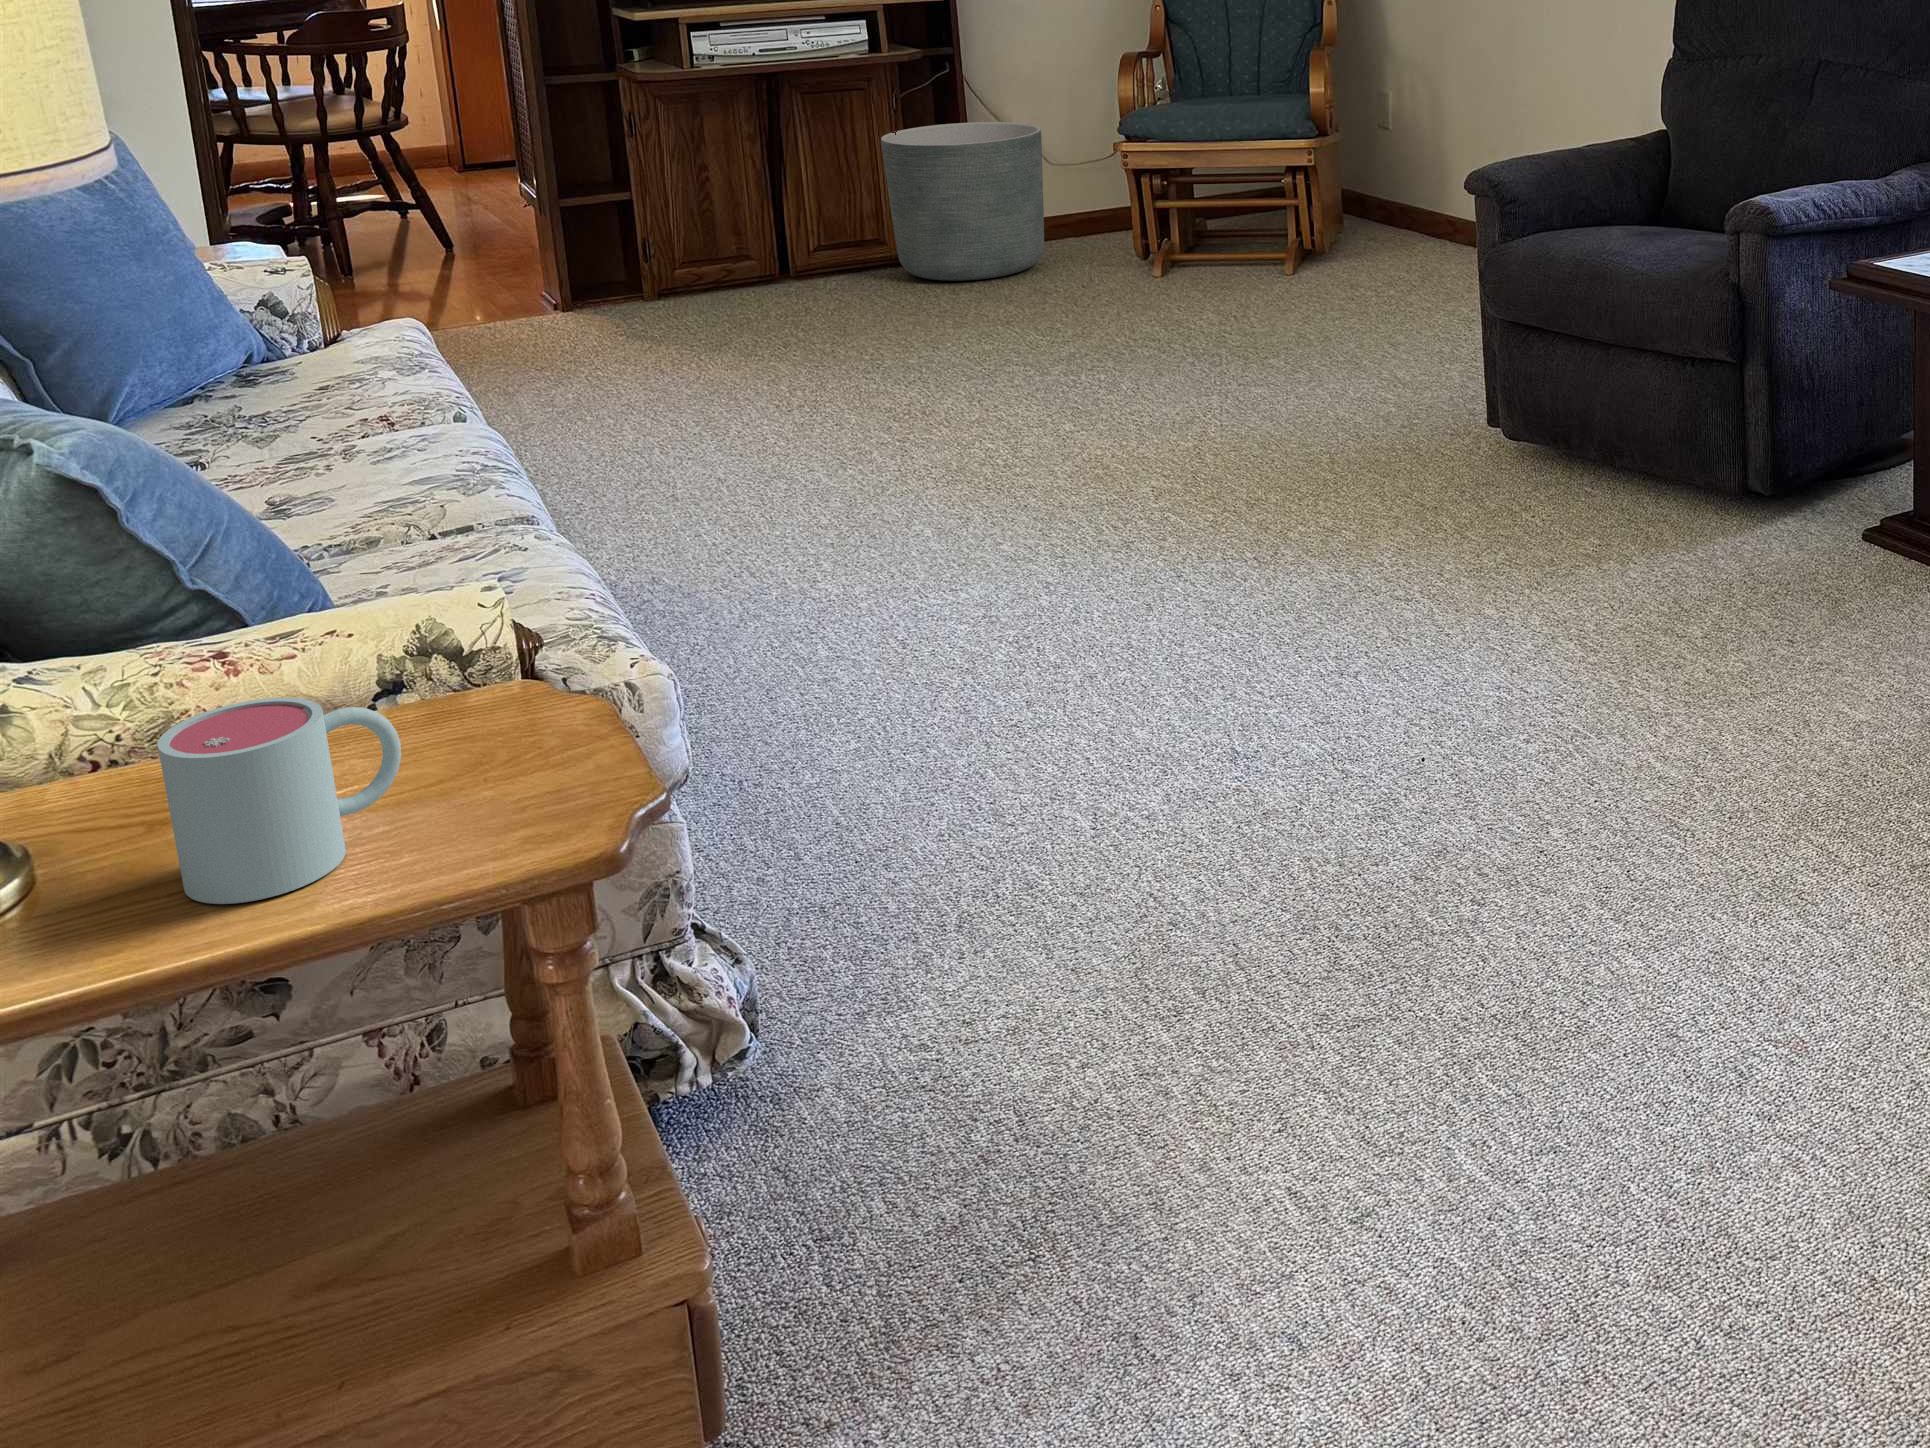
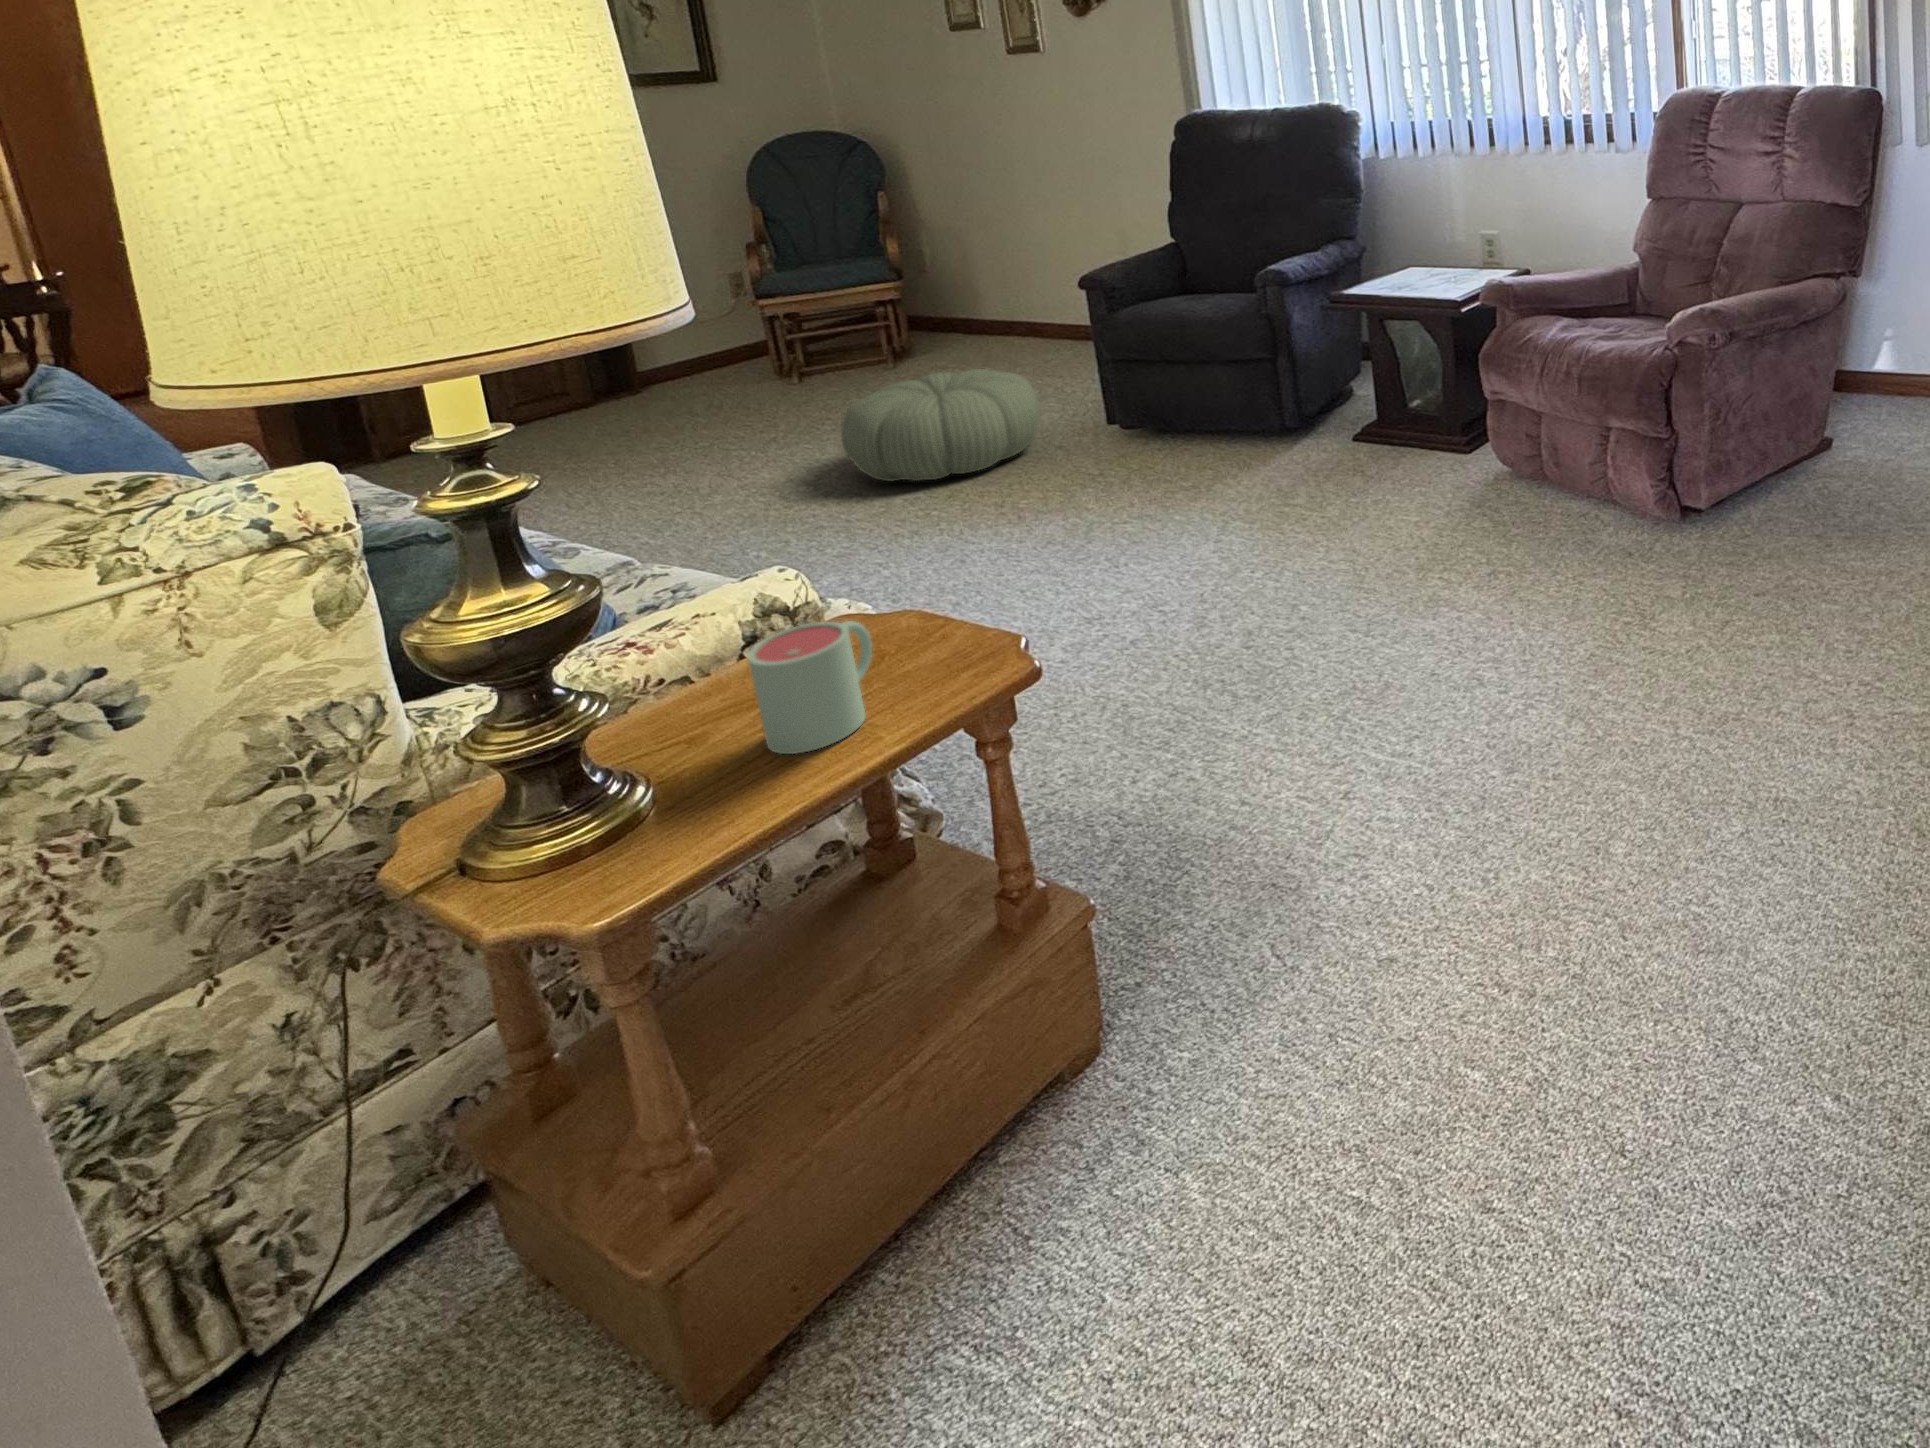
planter: present [881,122,1044,281] -> none [559,304,701,420]
pouf: none [1112,287,1403,456] -> present [841,369,1040,481]

